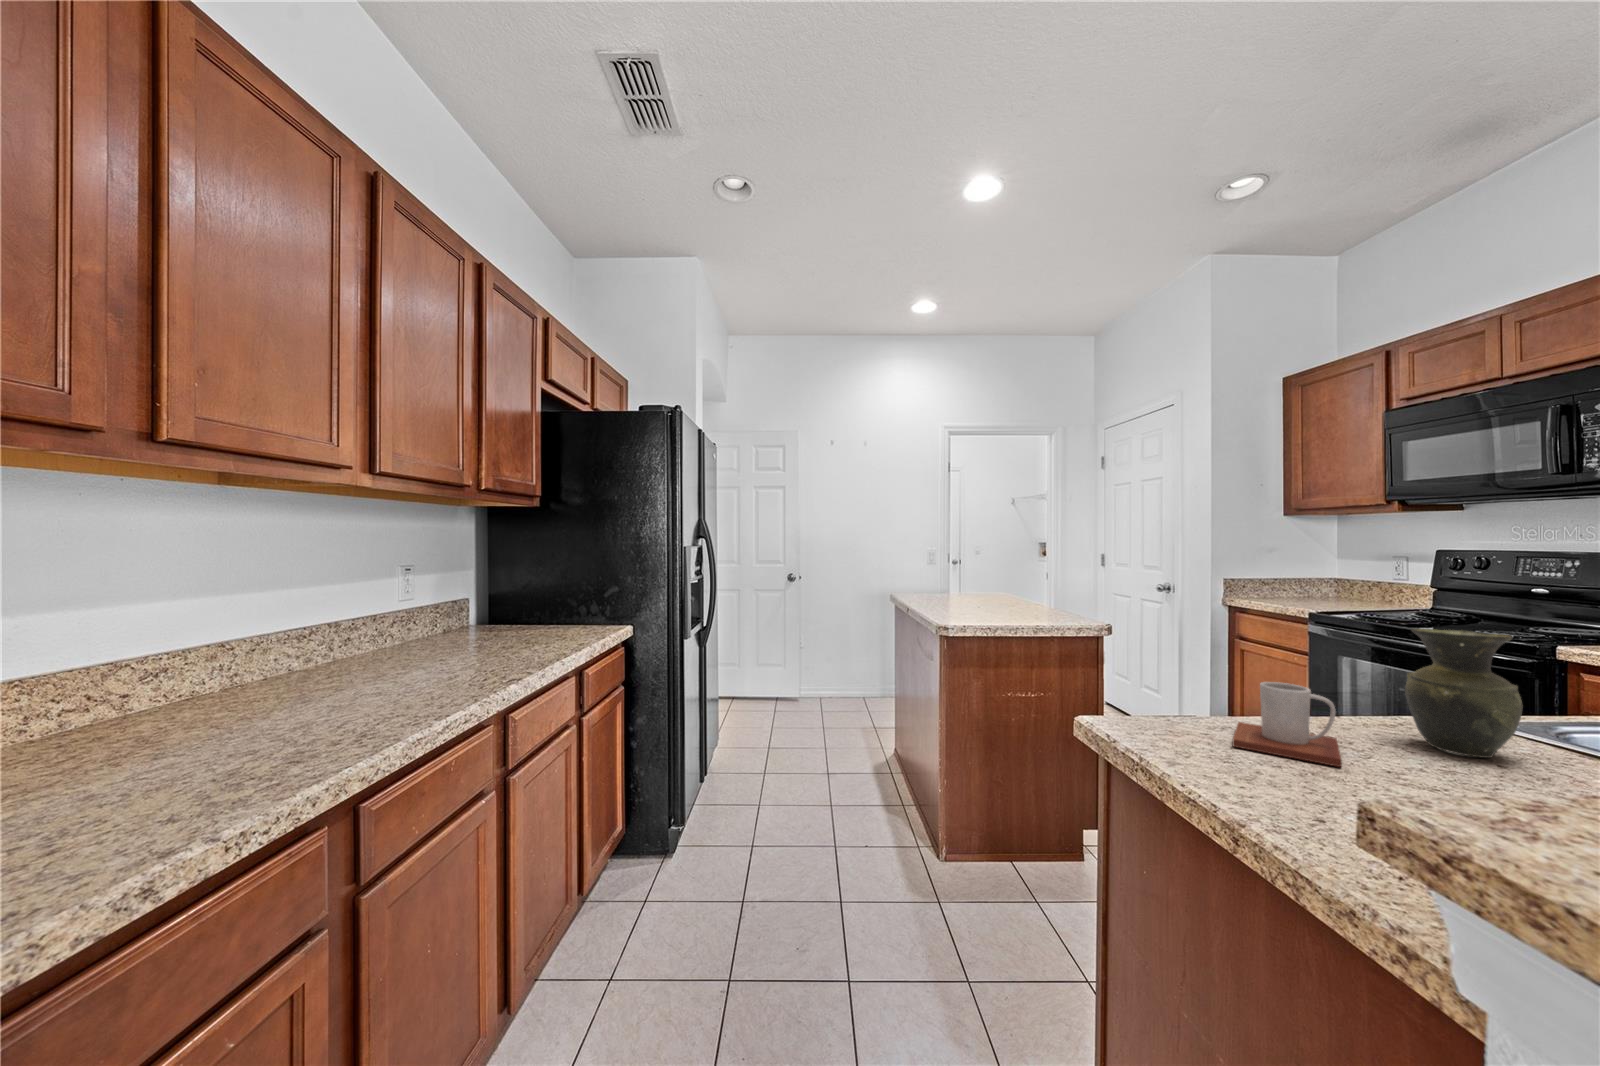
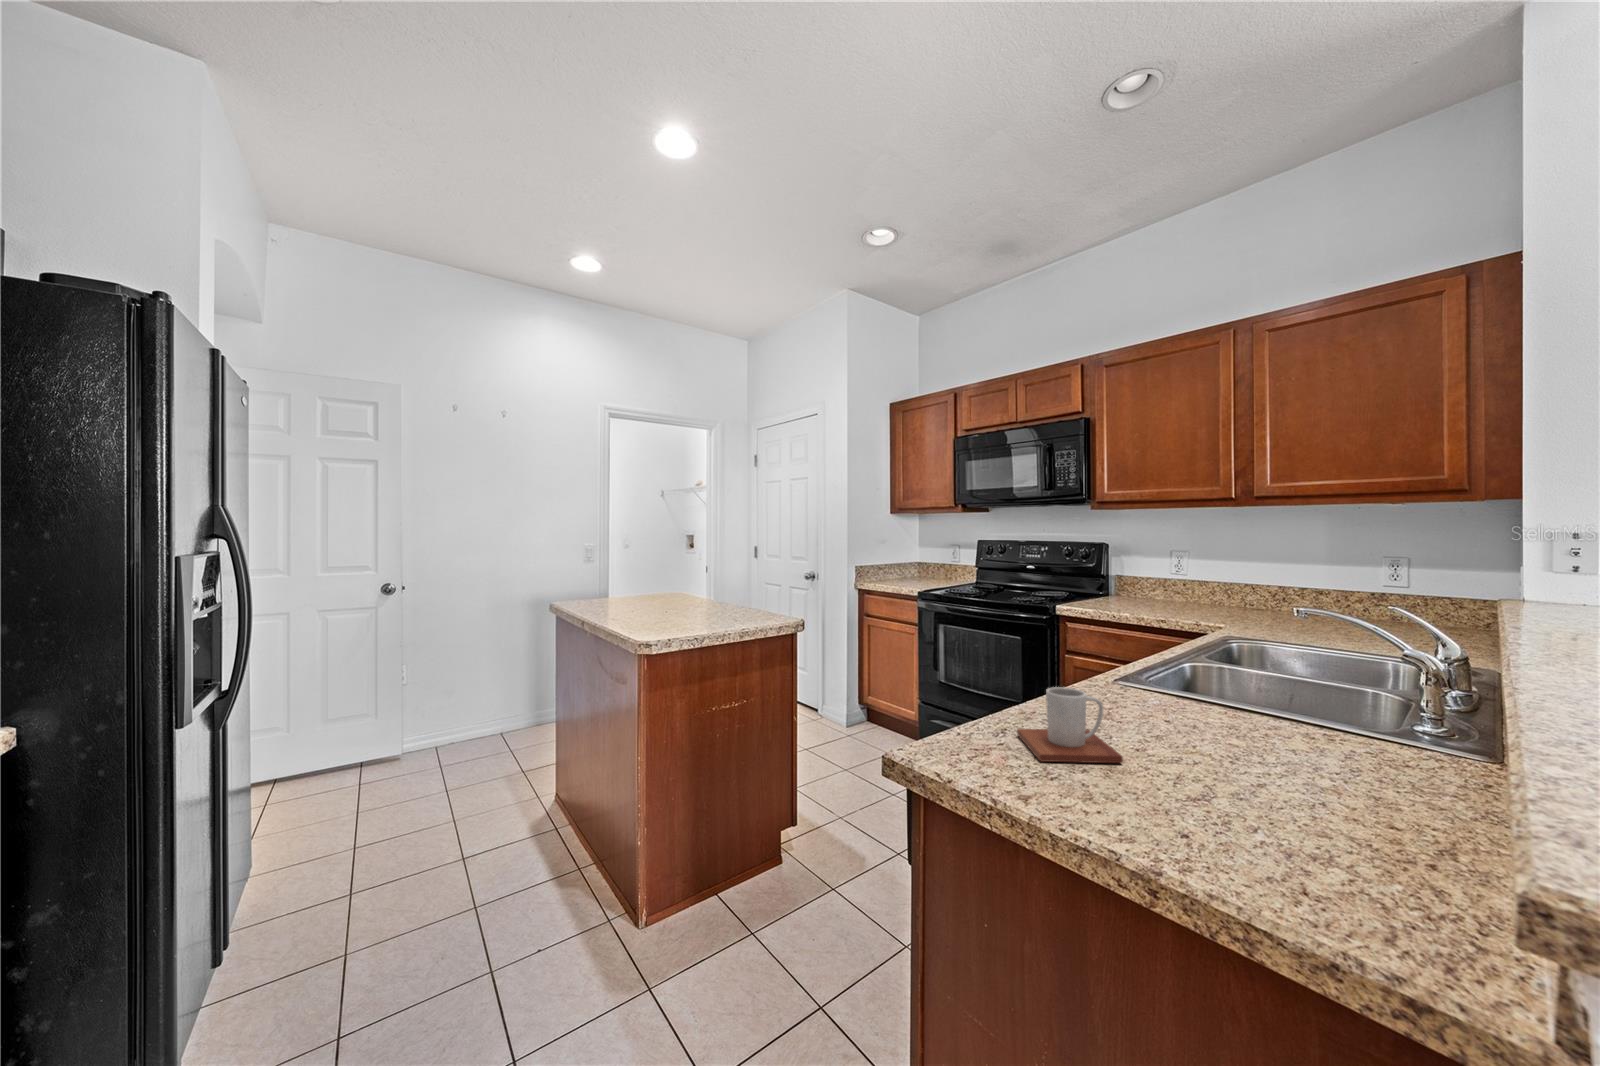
vase: present [1405,629,1523,758] -> none [1111,620,1183,724]

